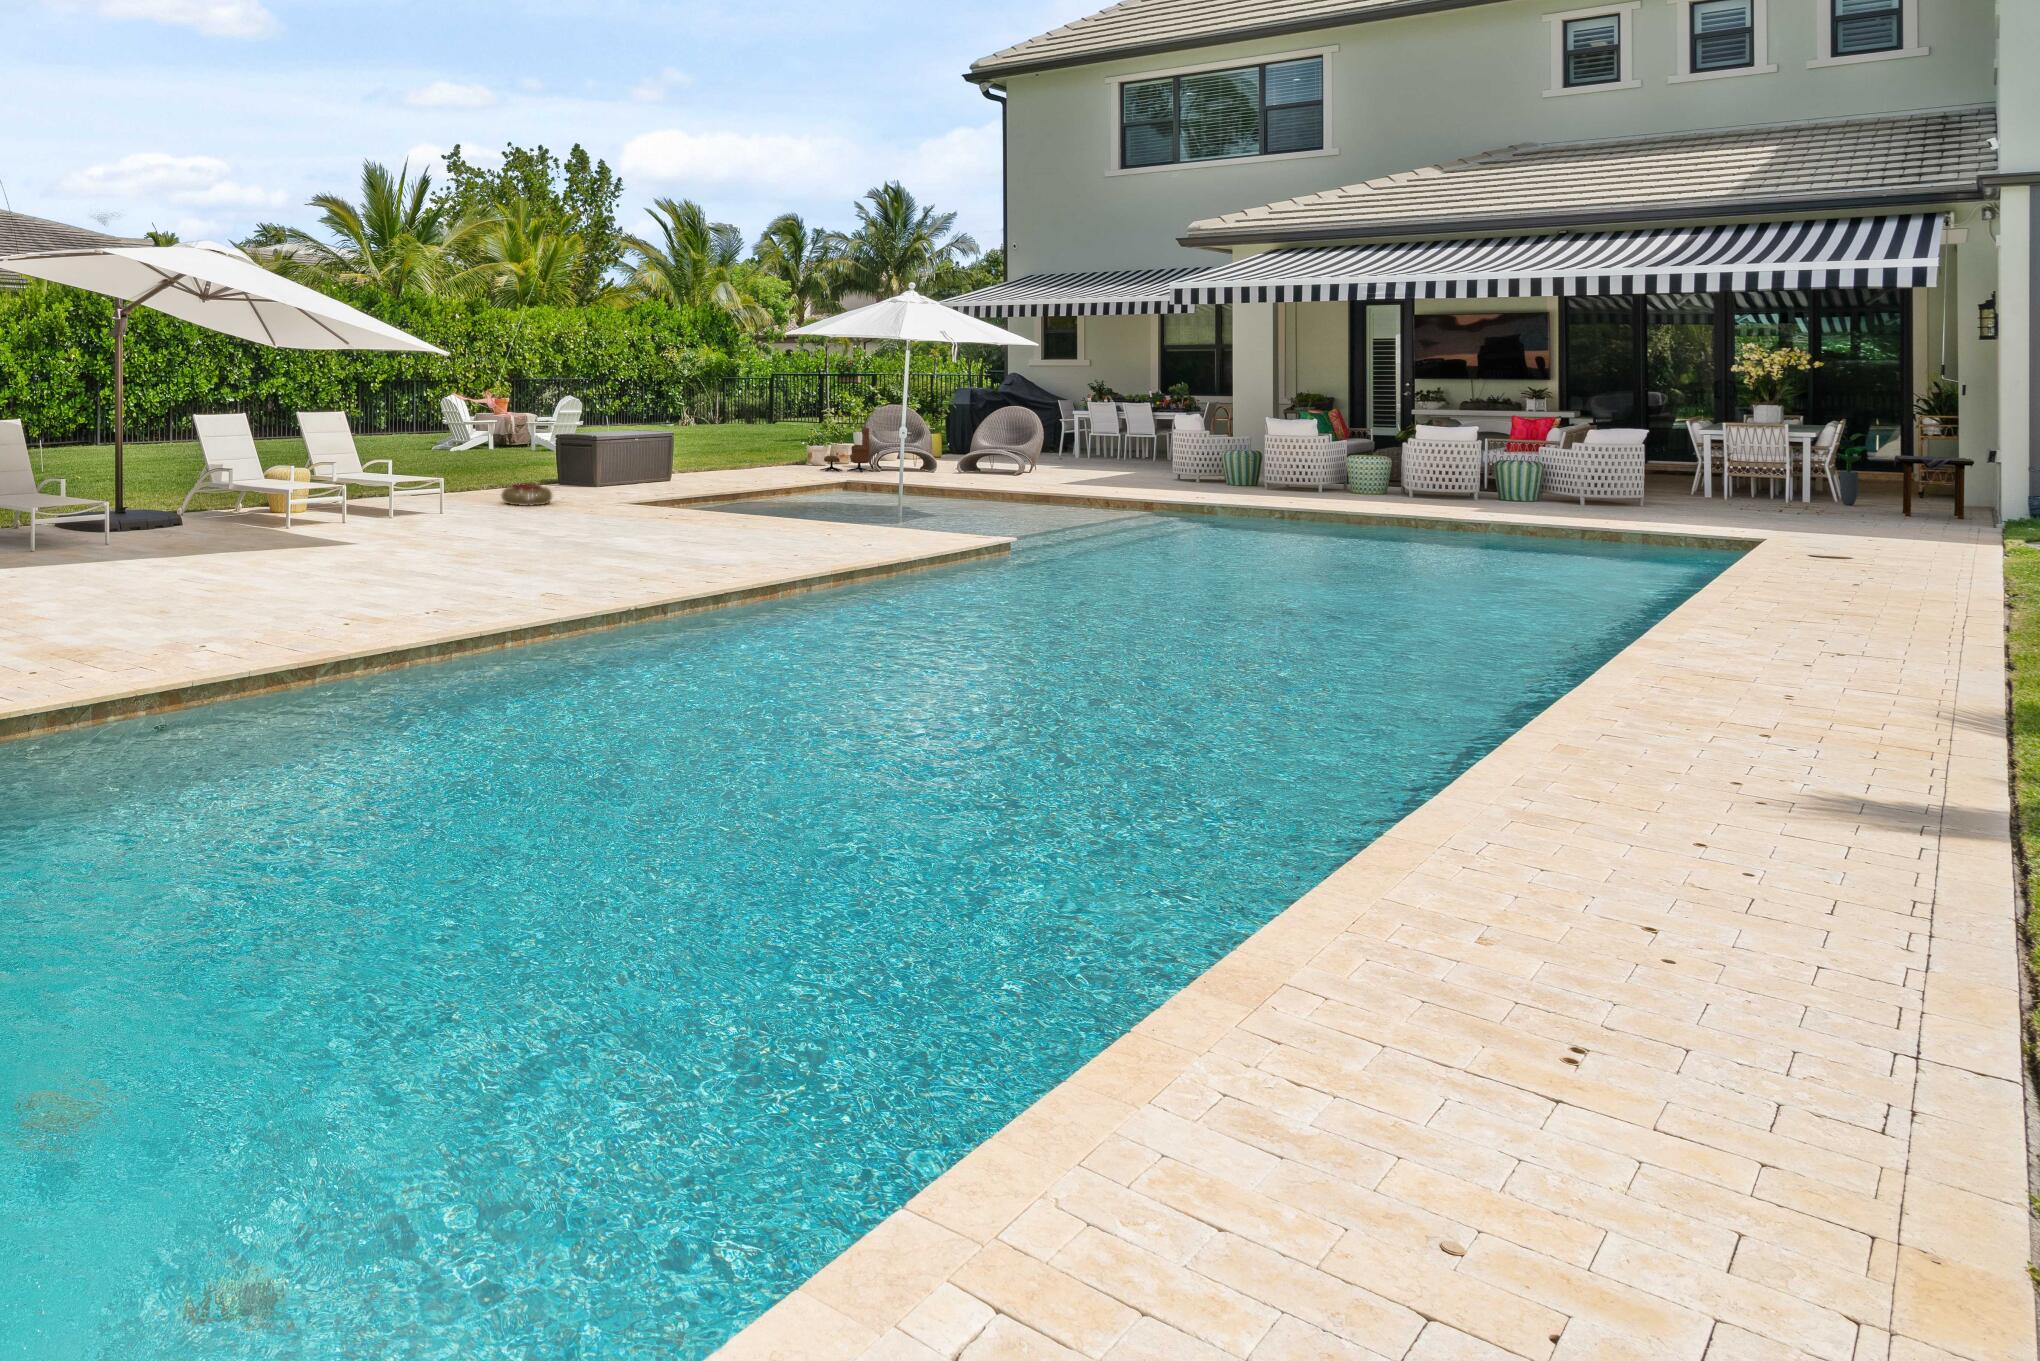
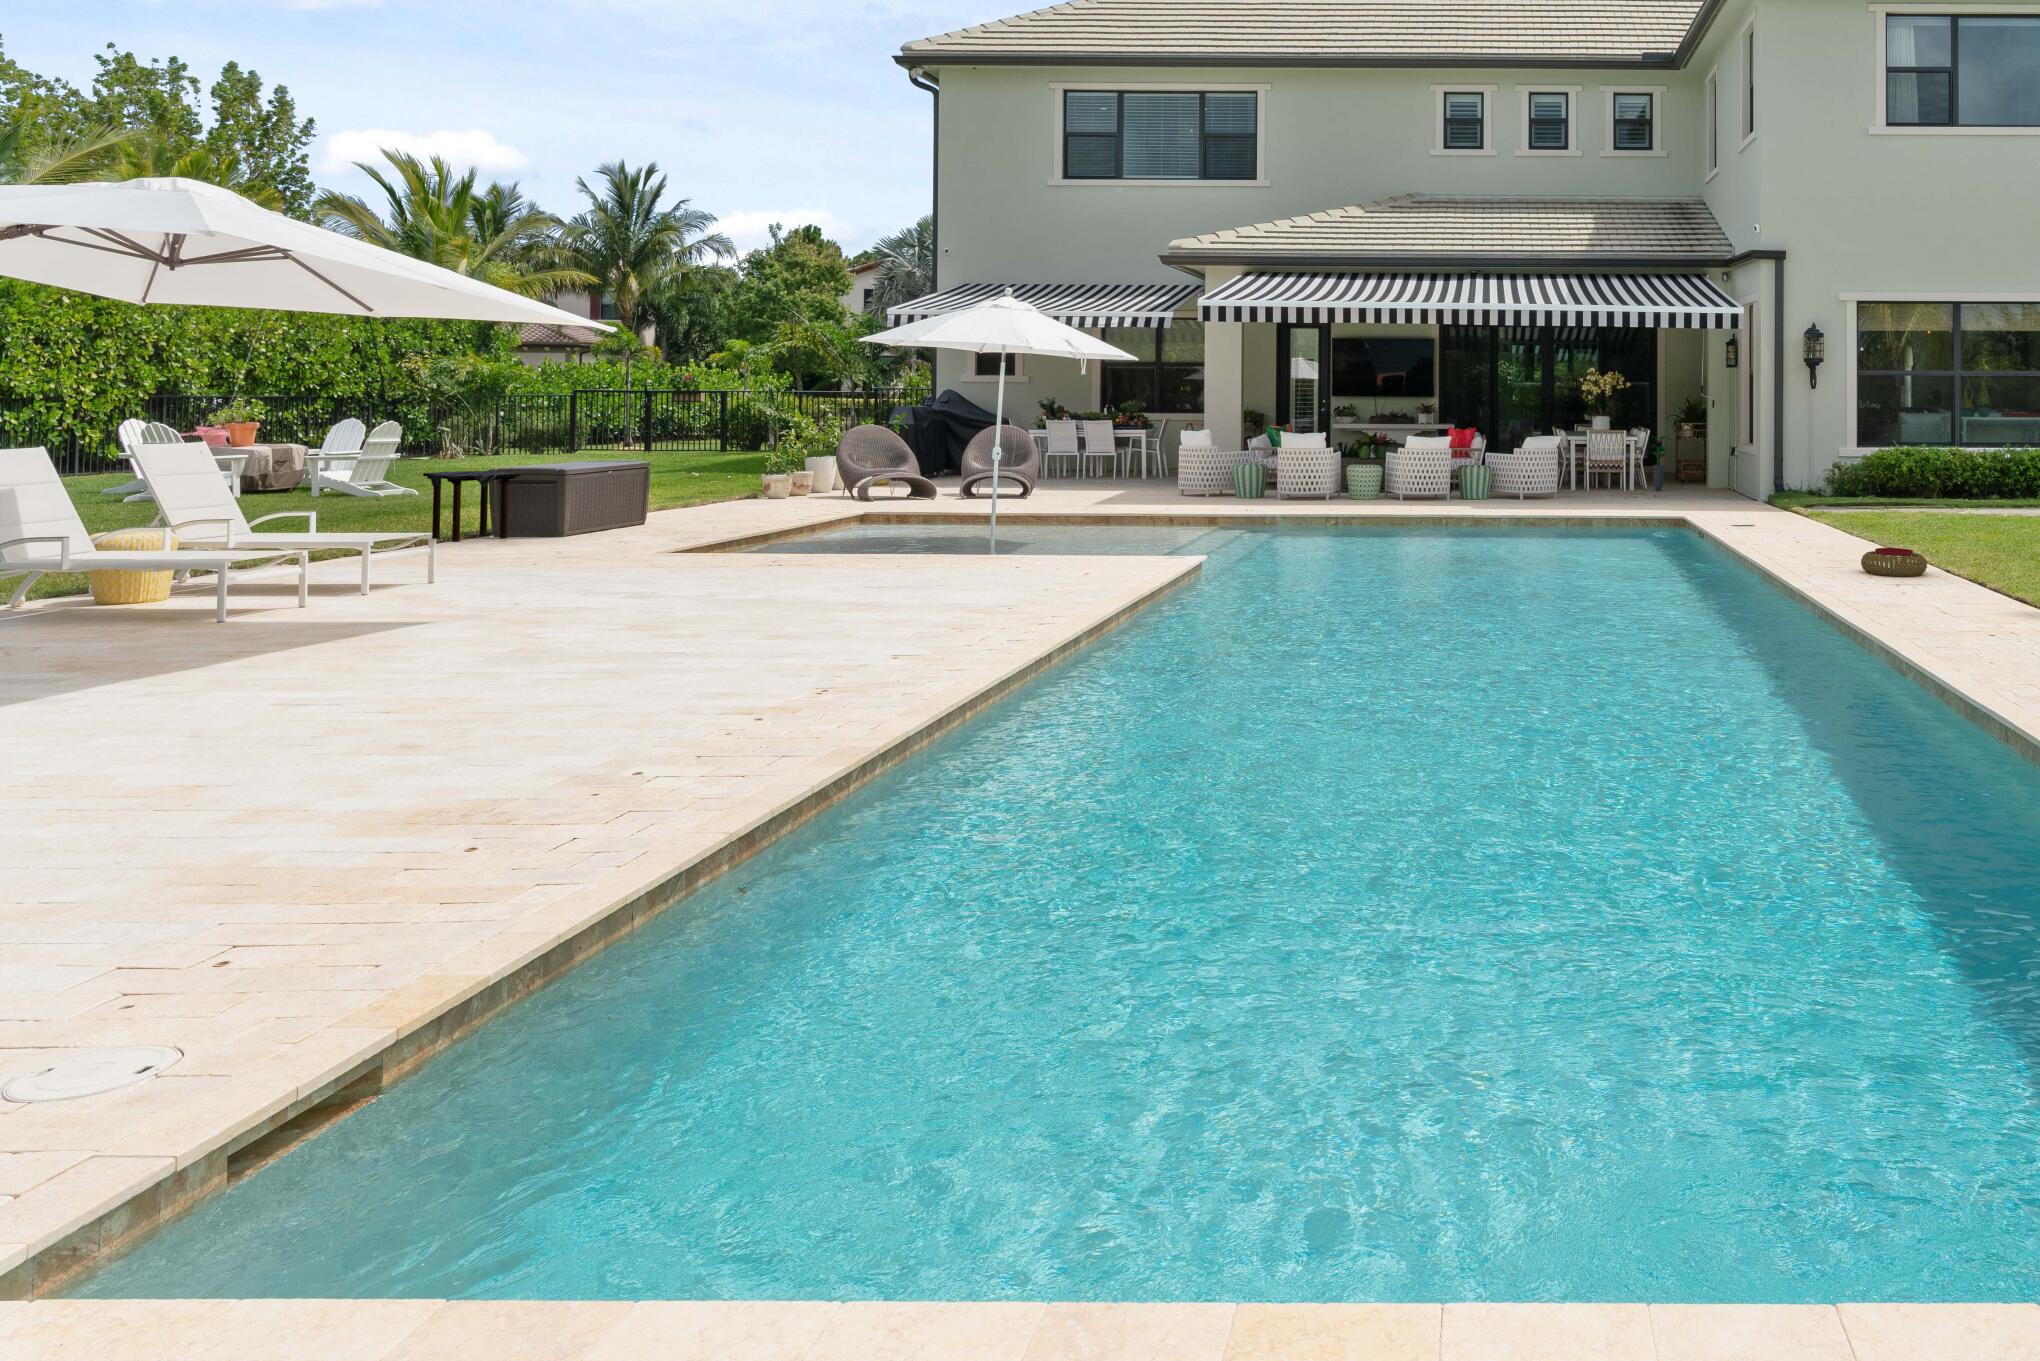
lounge chair: present [820,427,873,472] -> none [805,450,869,503]
side table: present [1894,455,1974,519] -> present [423,471,519,542]
pouf: present [501,483,552,506] -> present [1861,548,1927,577]

